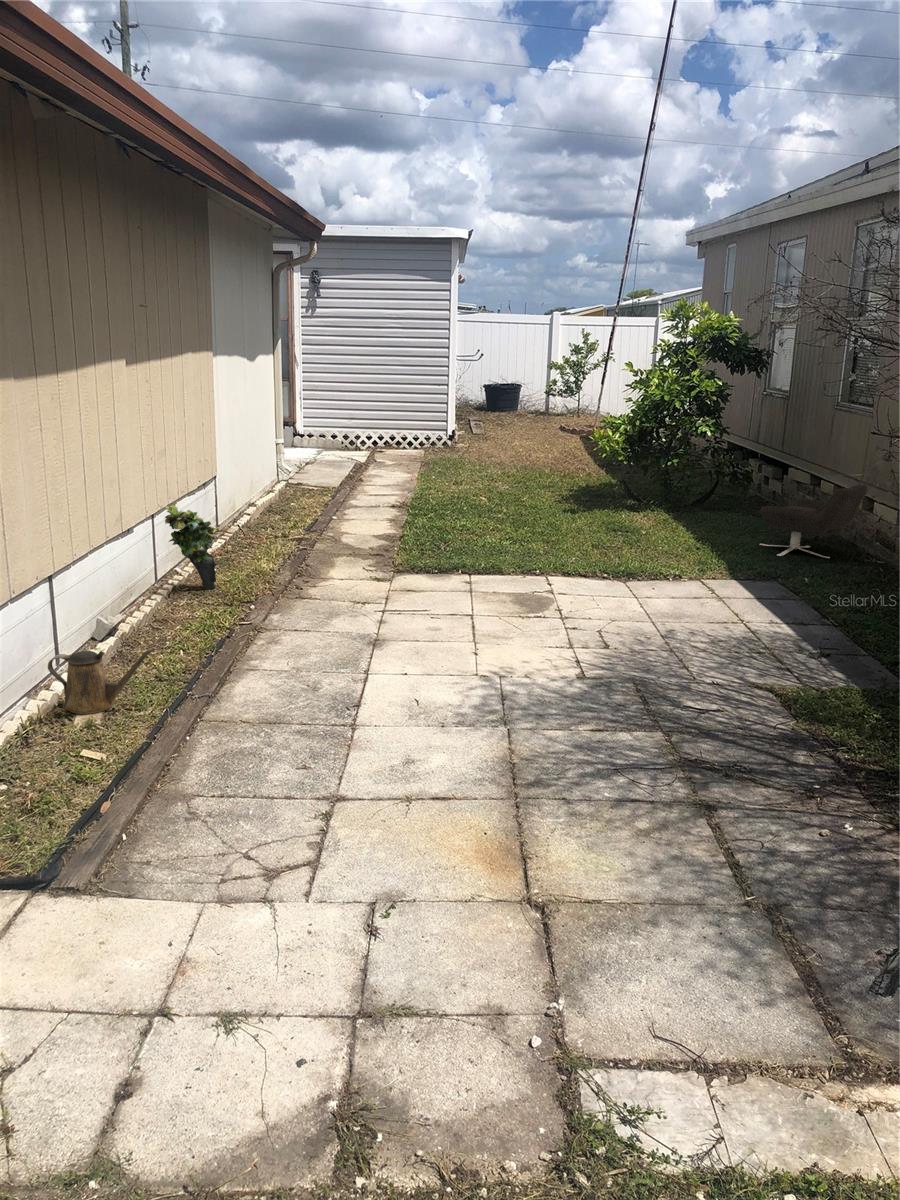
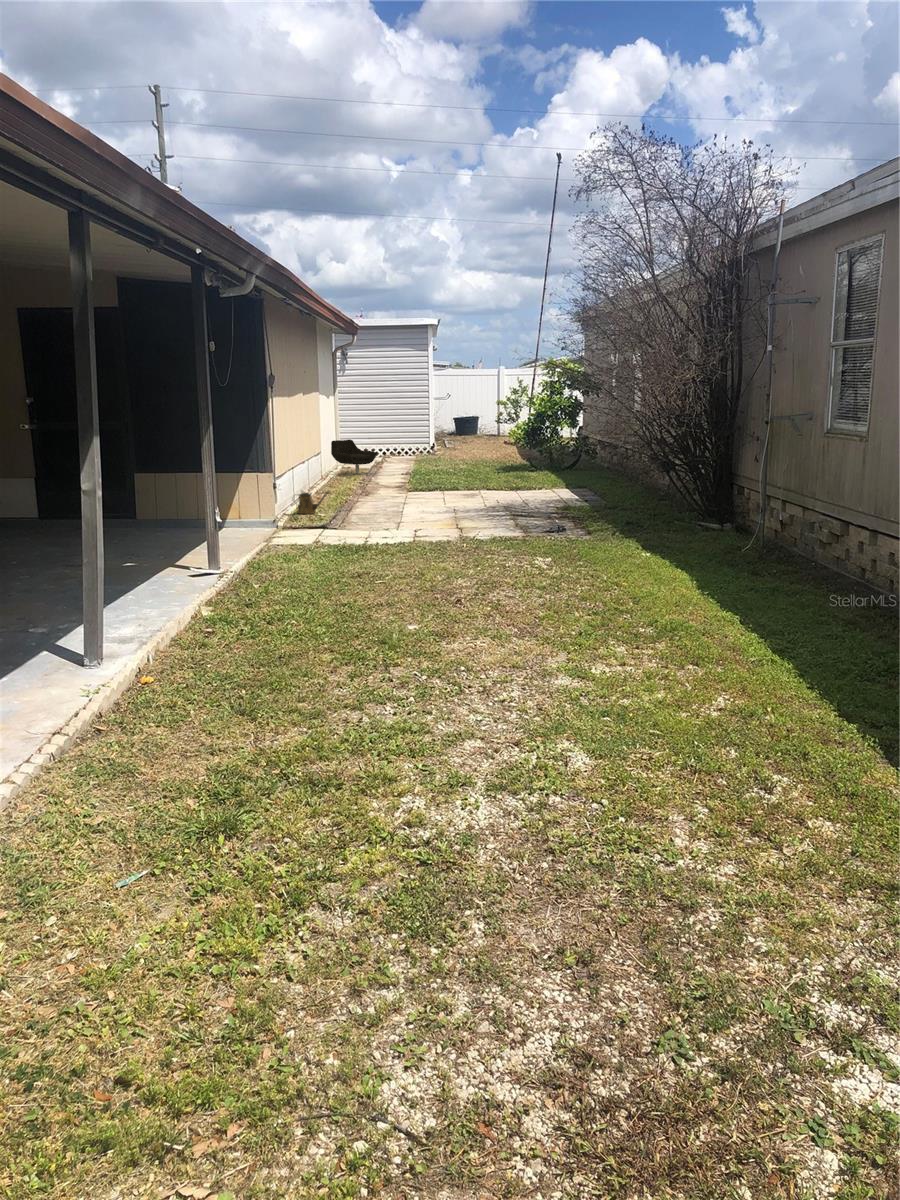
lounge chair: present [760,485,868,558] -> present [331,440,377,475]
potted plant: present [165,503,220,589] -> none [308,456,332,495]

